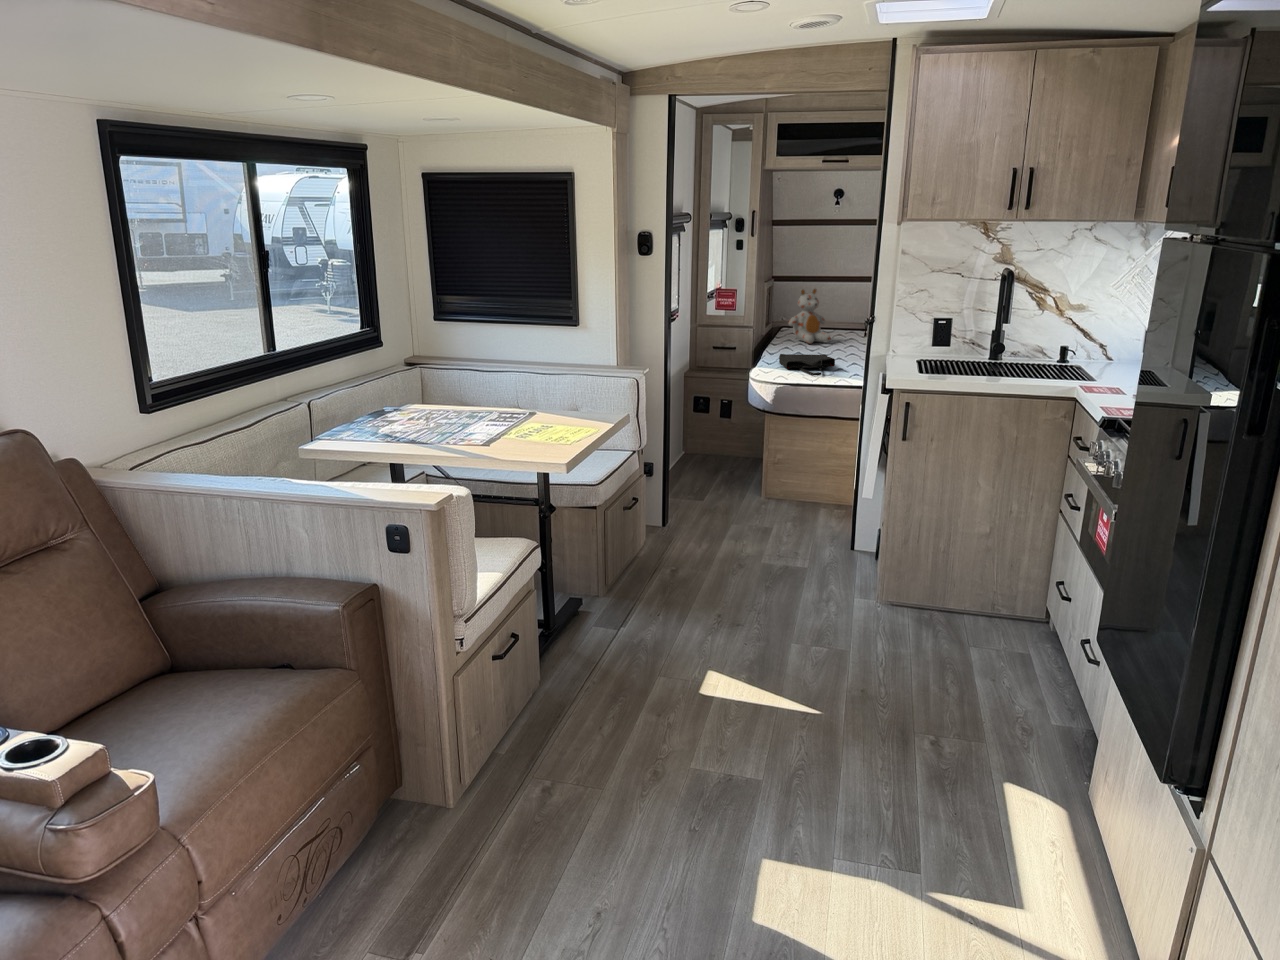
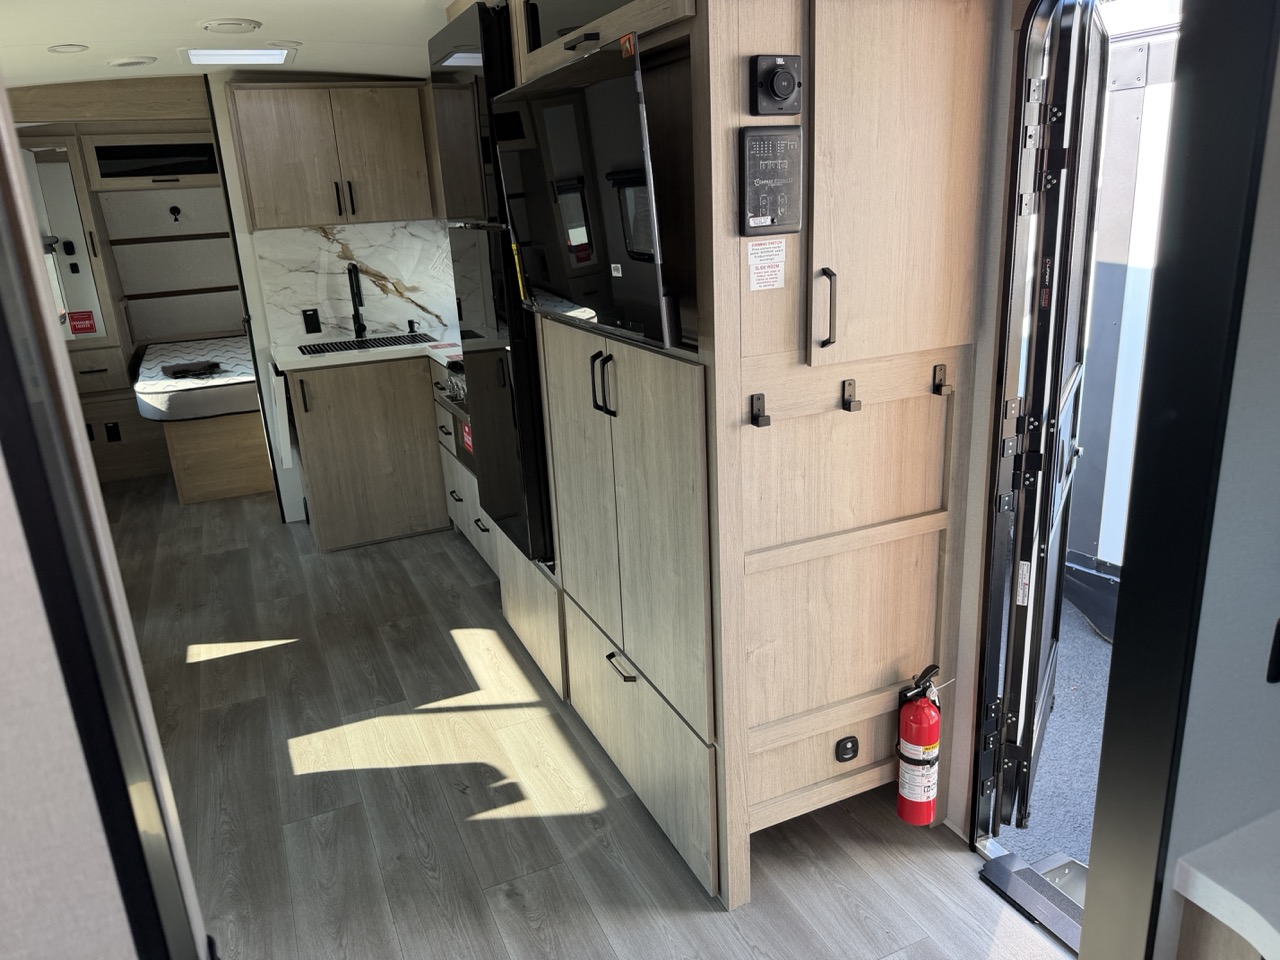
stuffed bear: present [788,289,831,344] -> none [158,302,207,355]

